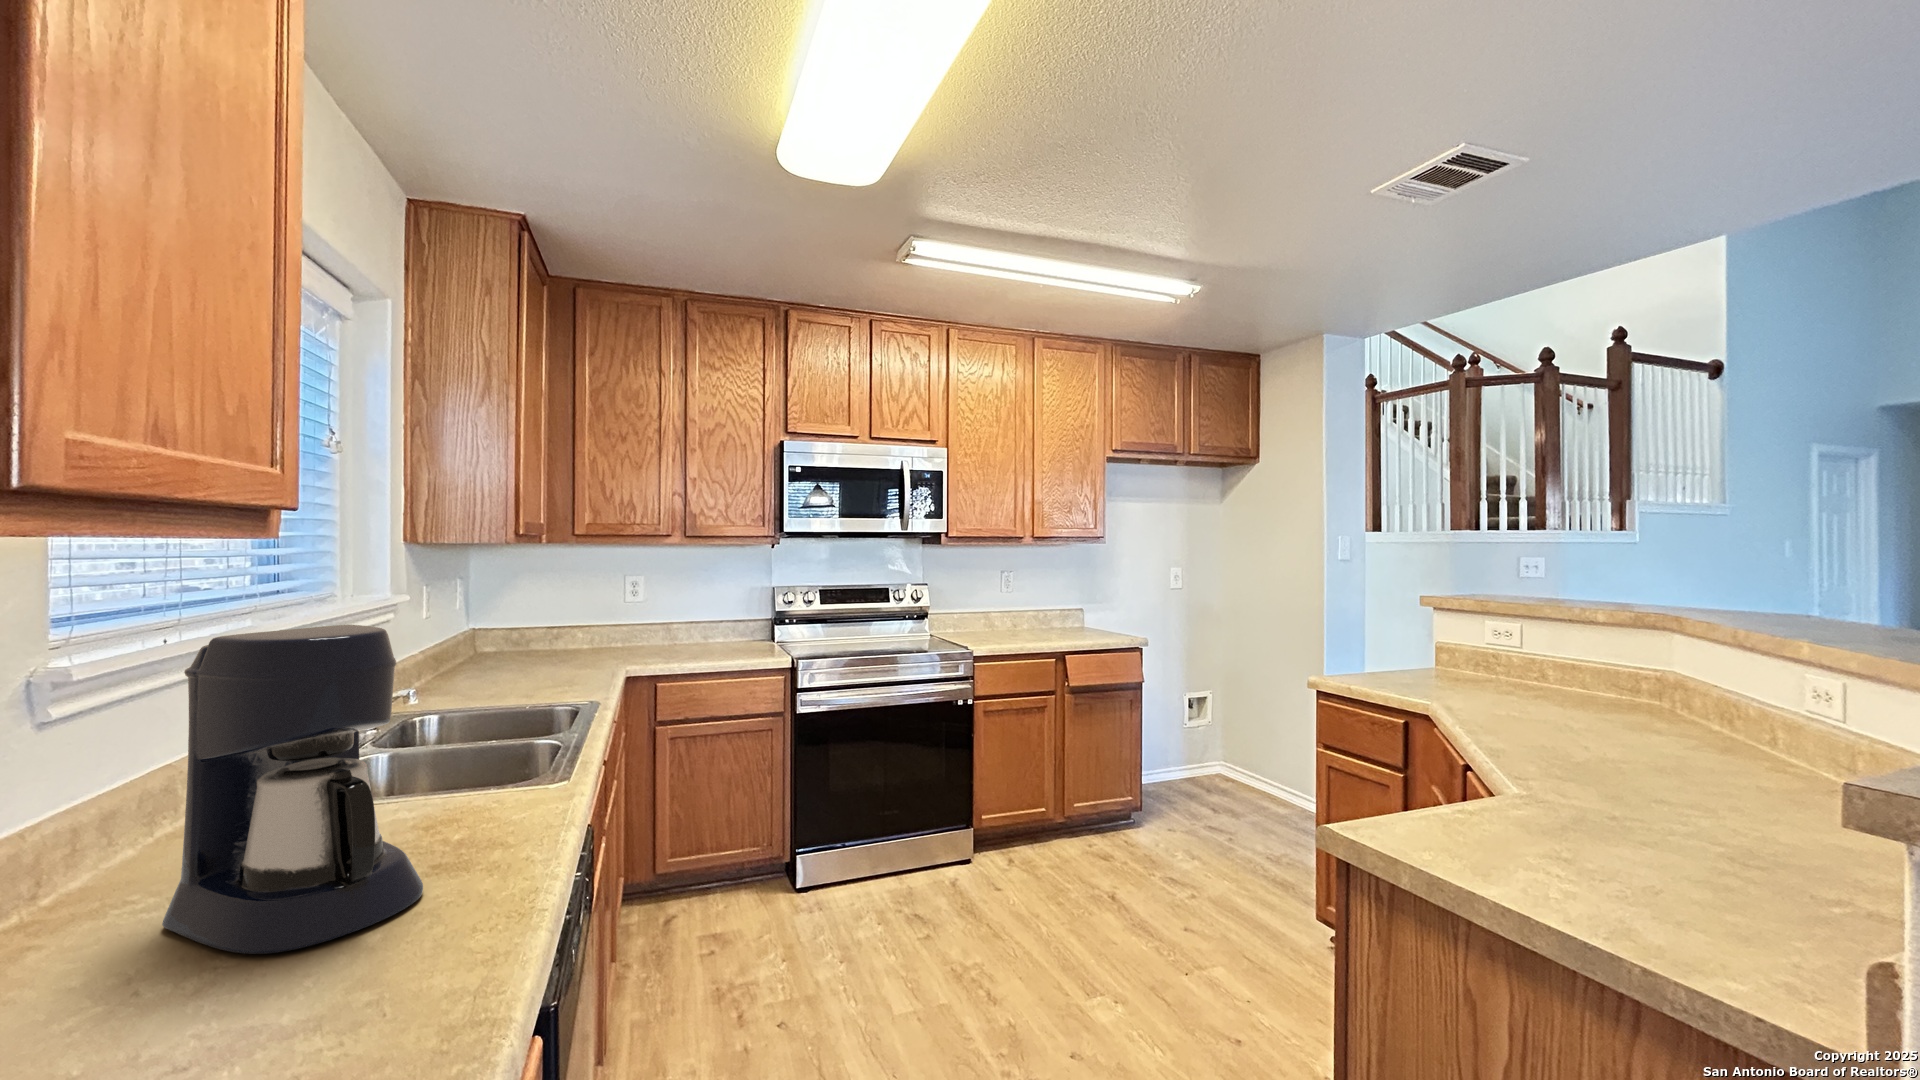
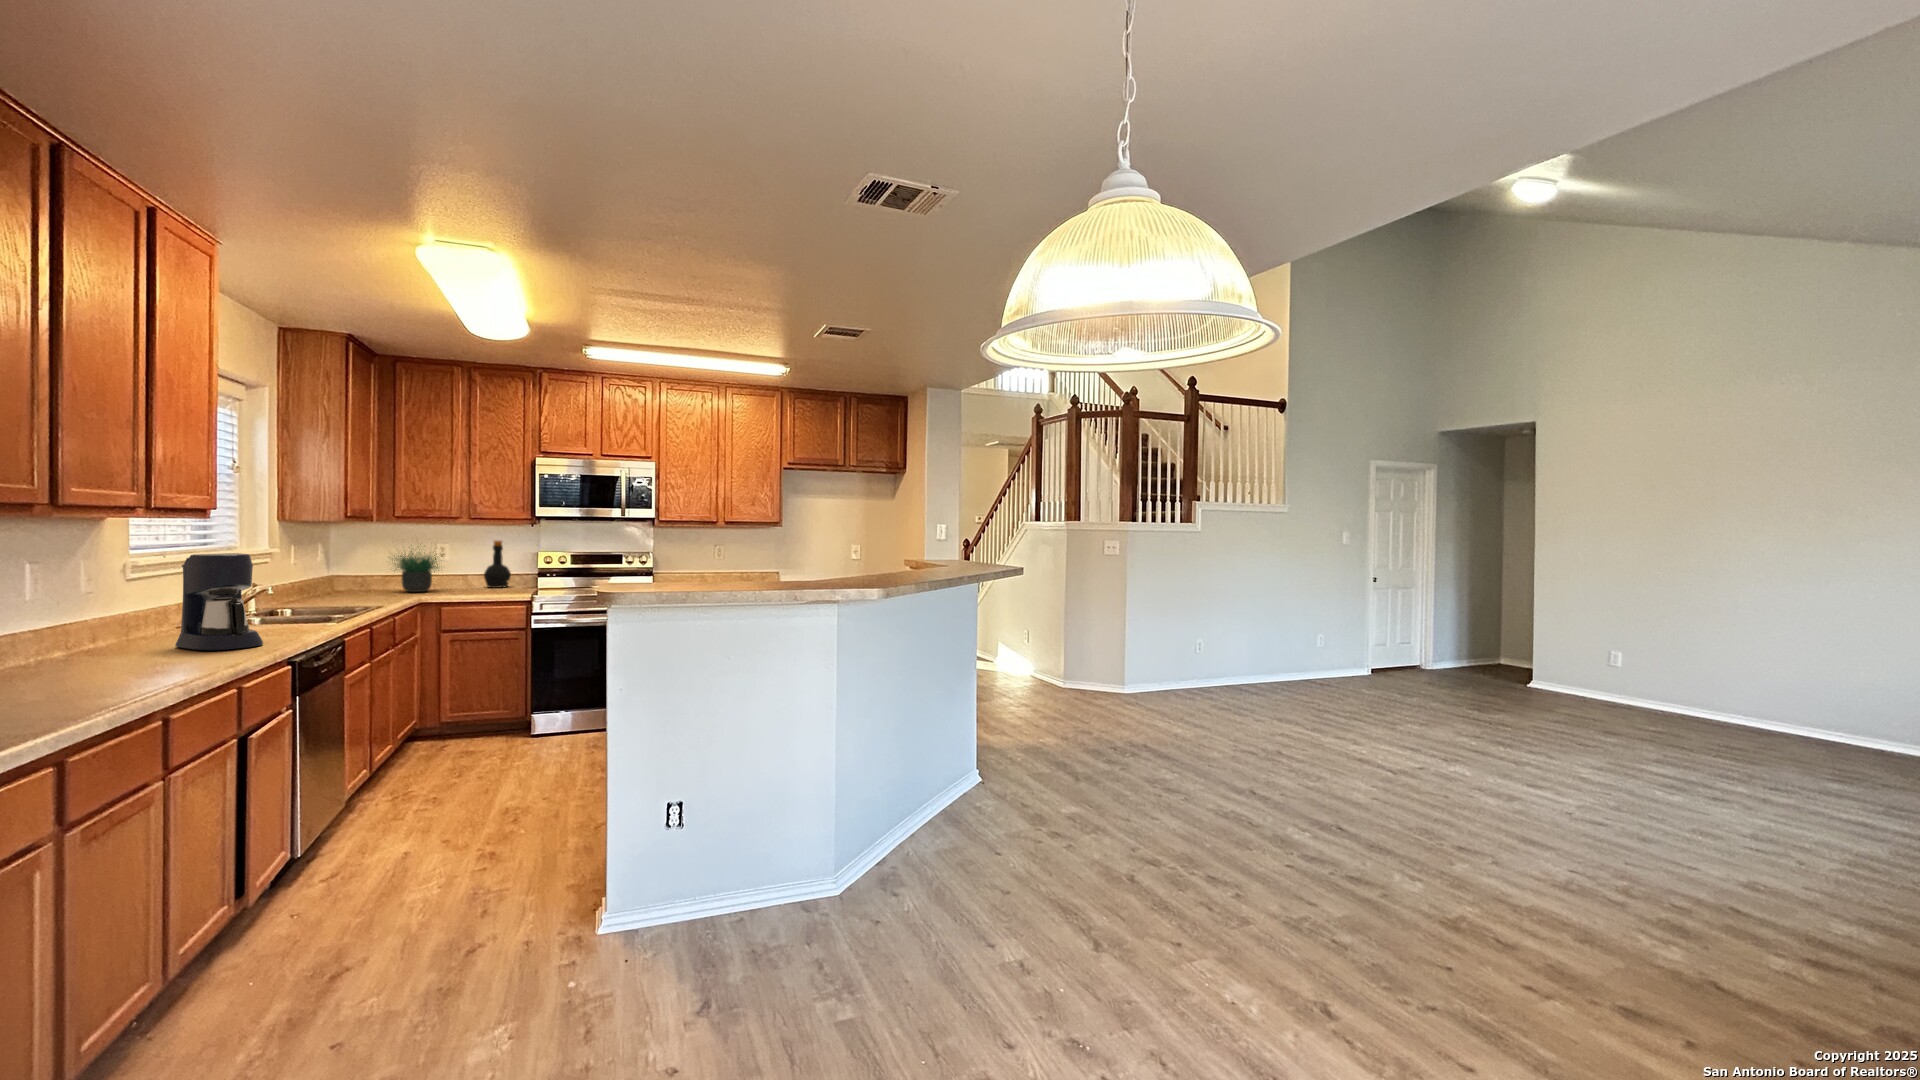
potted plant: none [557,563,669,660] -> present [389,551,439,592]
bottle: none [699,572,739,646] -> present [484,540,511,588]

